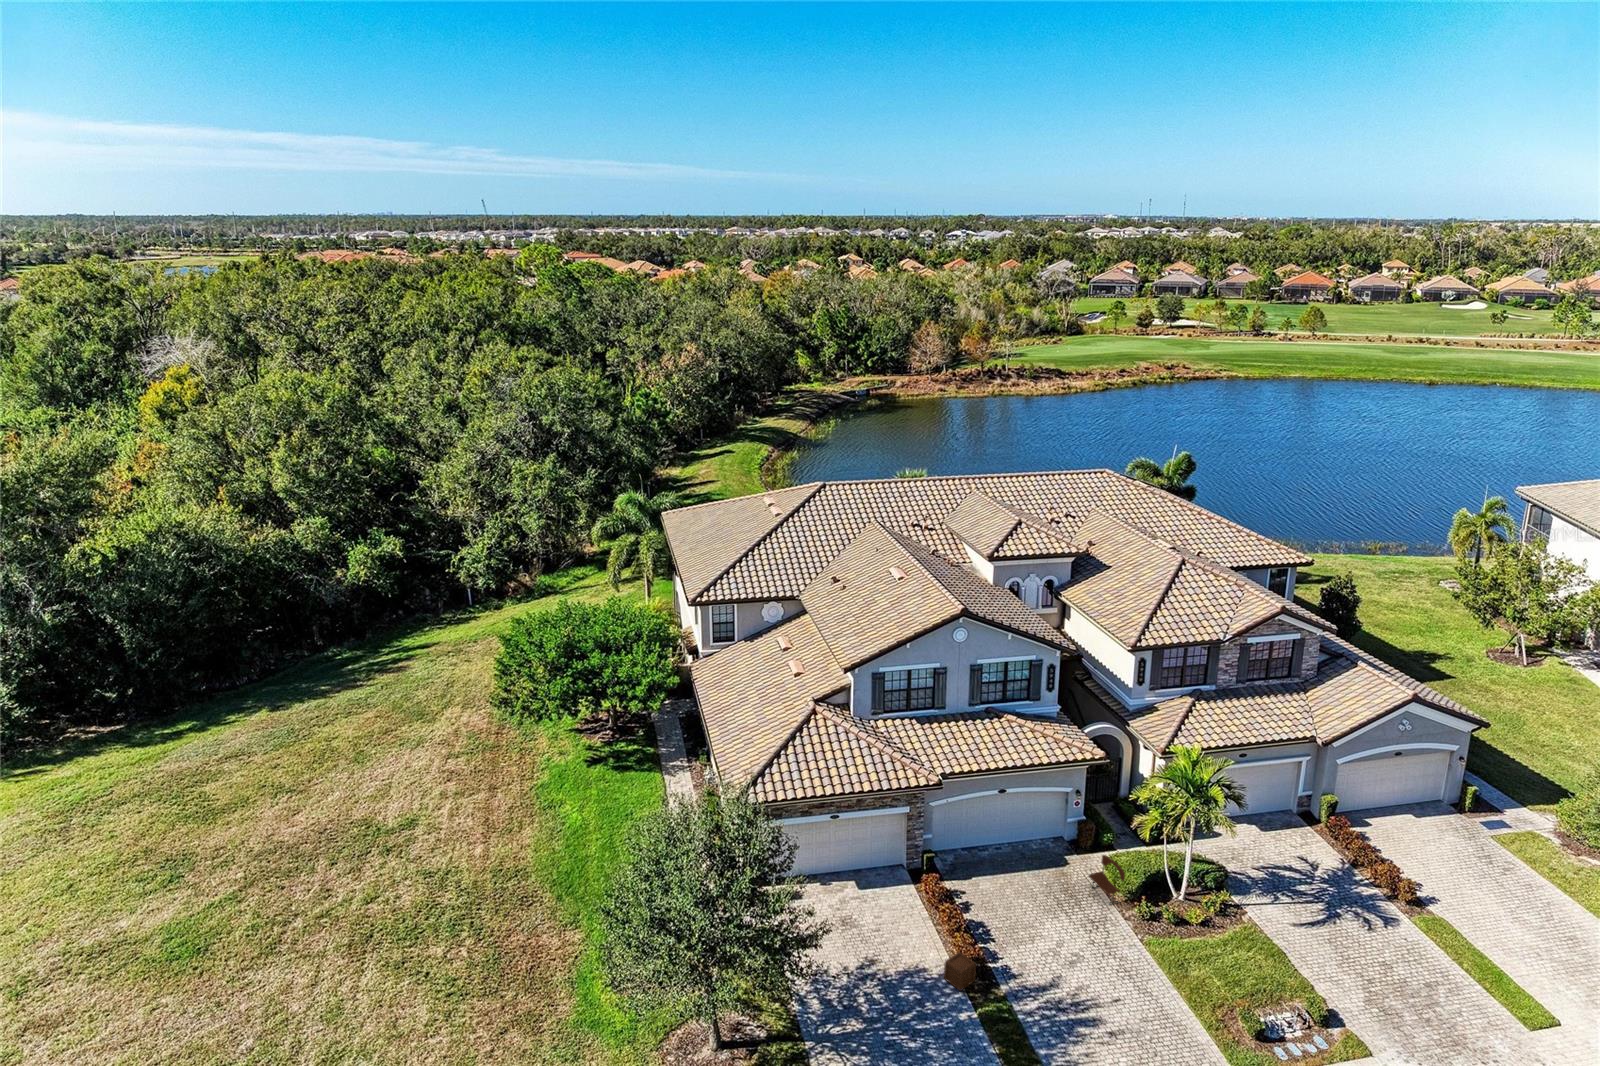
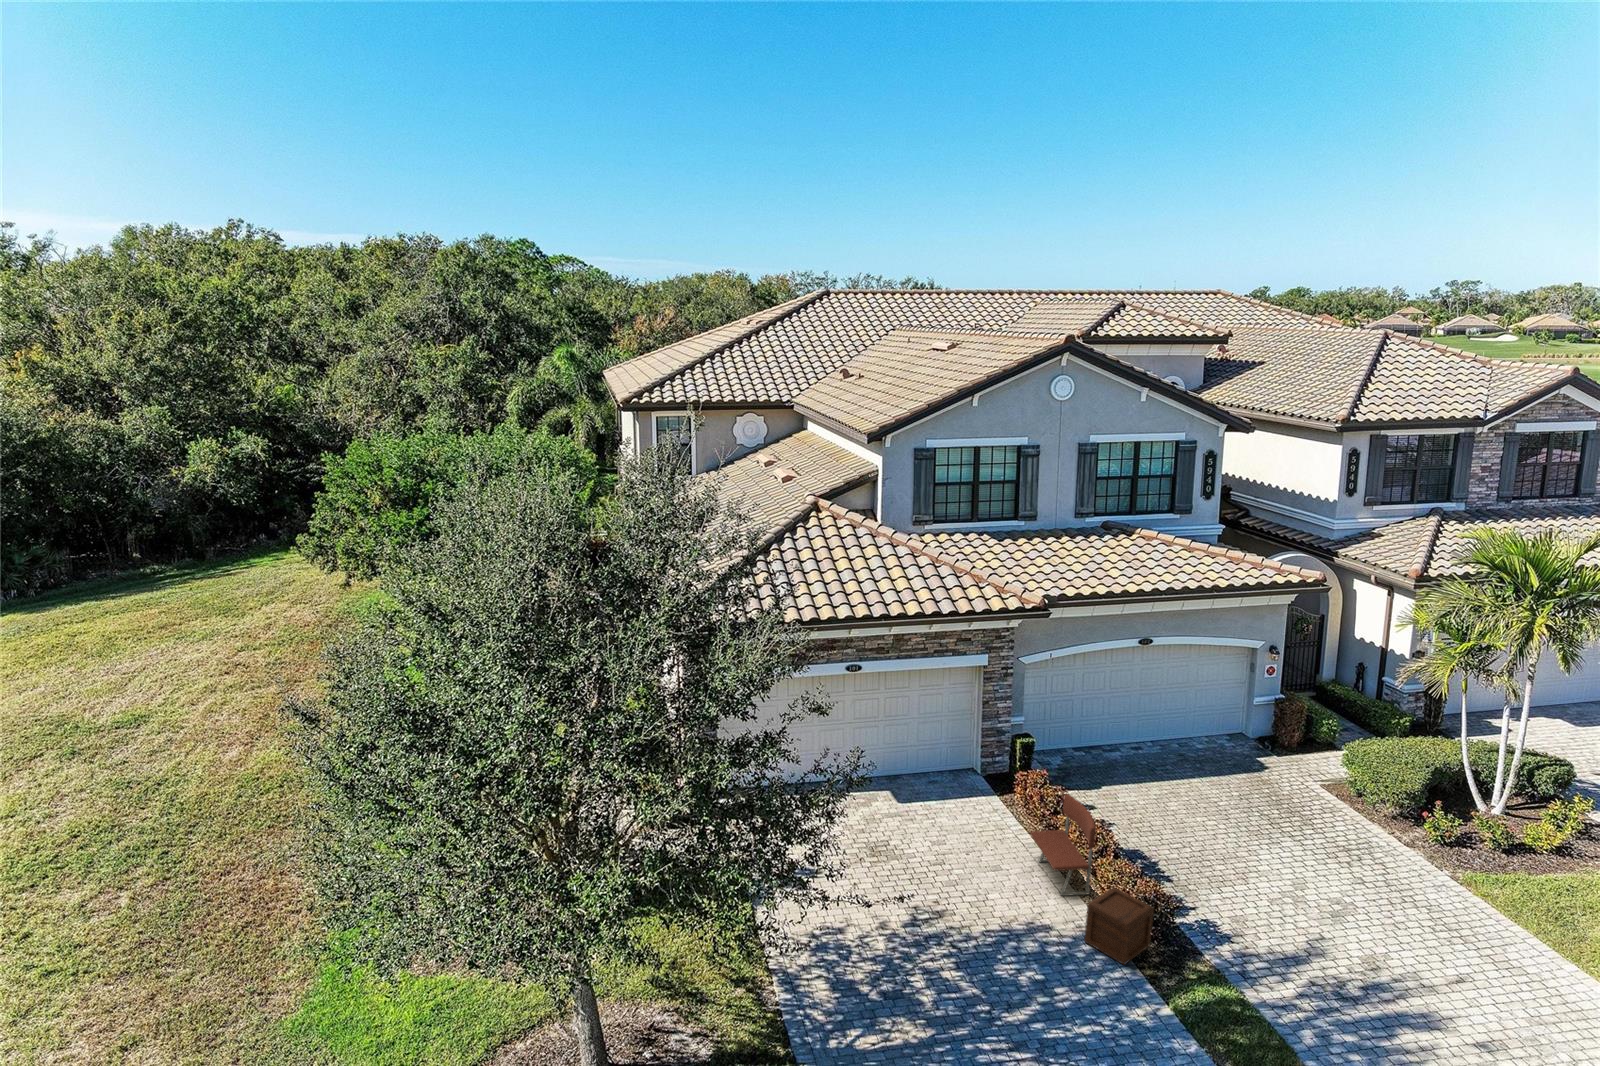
bench: present [1088,855,1125,905] -> present [1031,794,1096,896]

